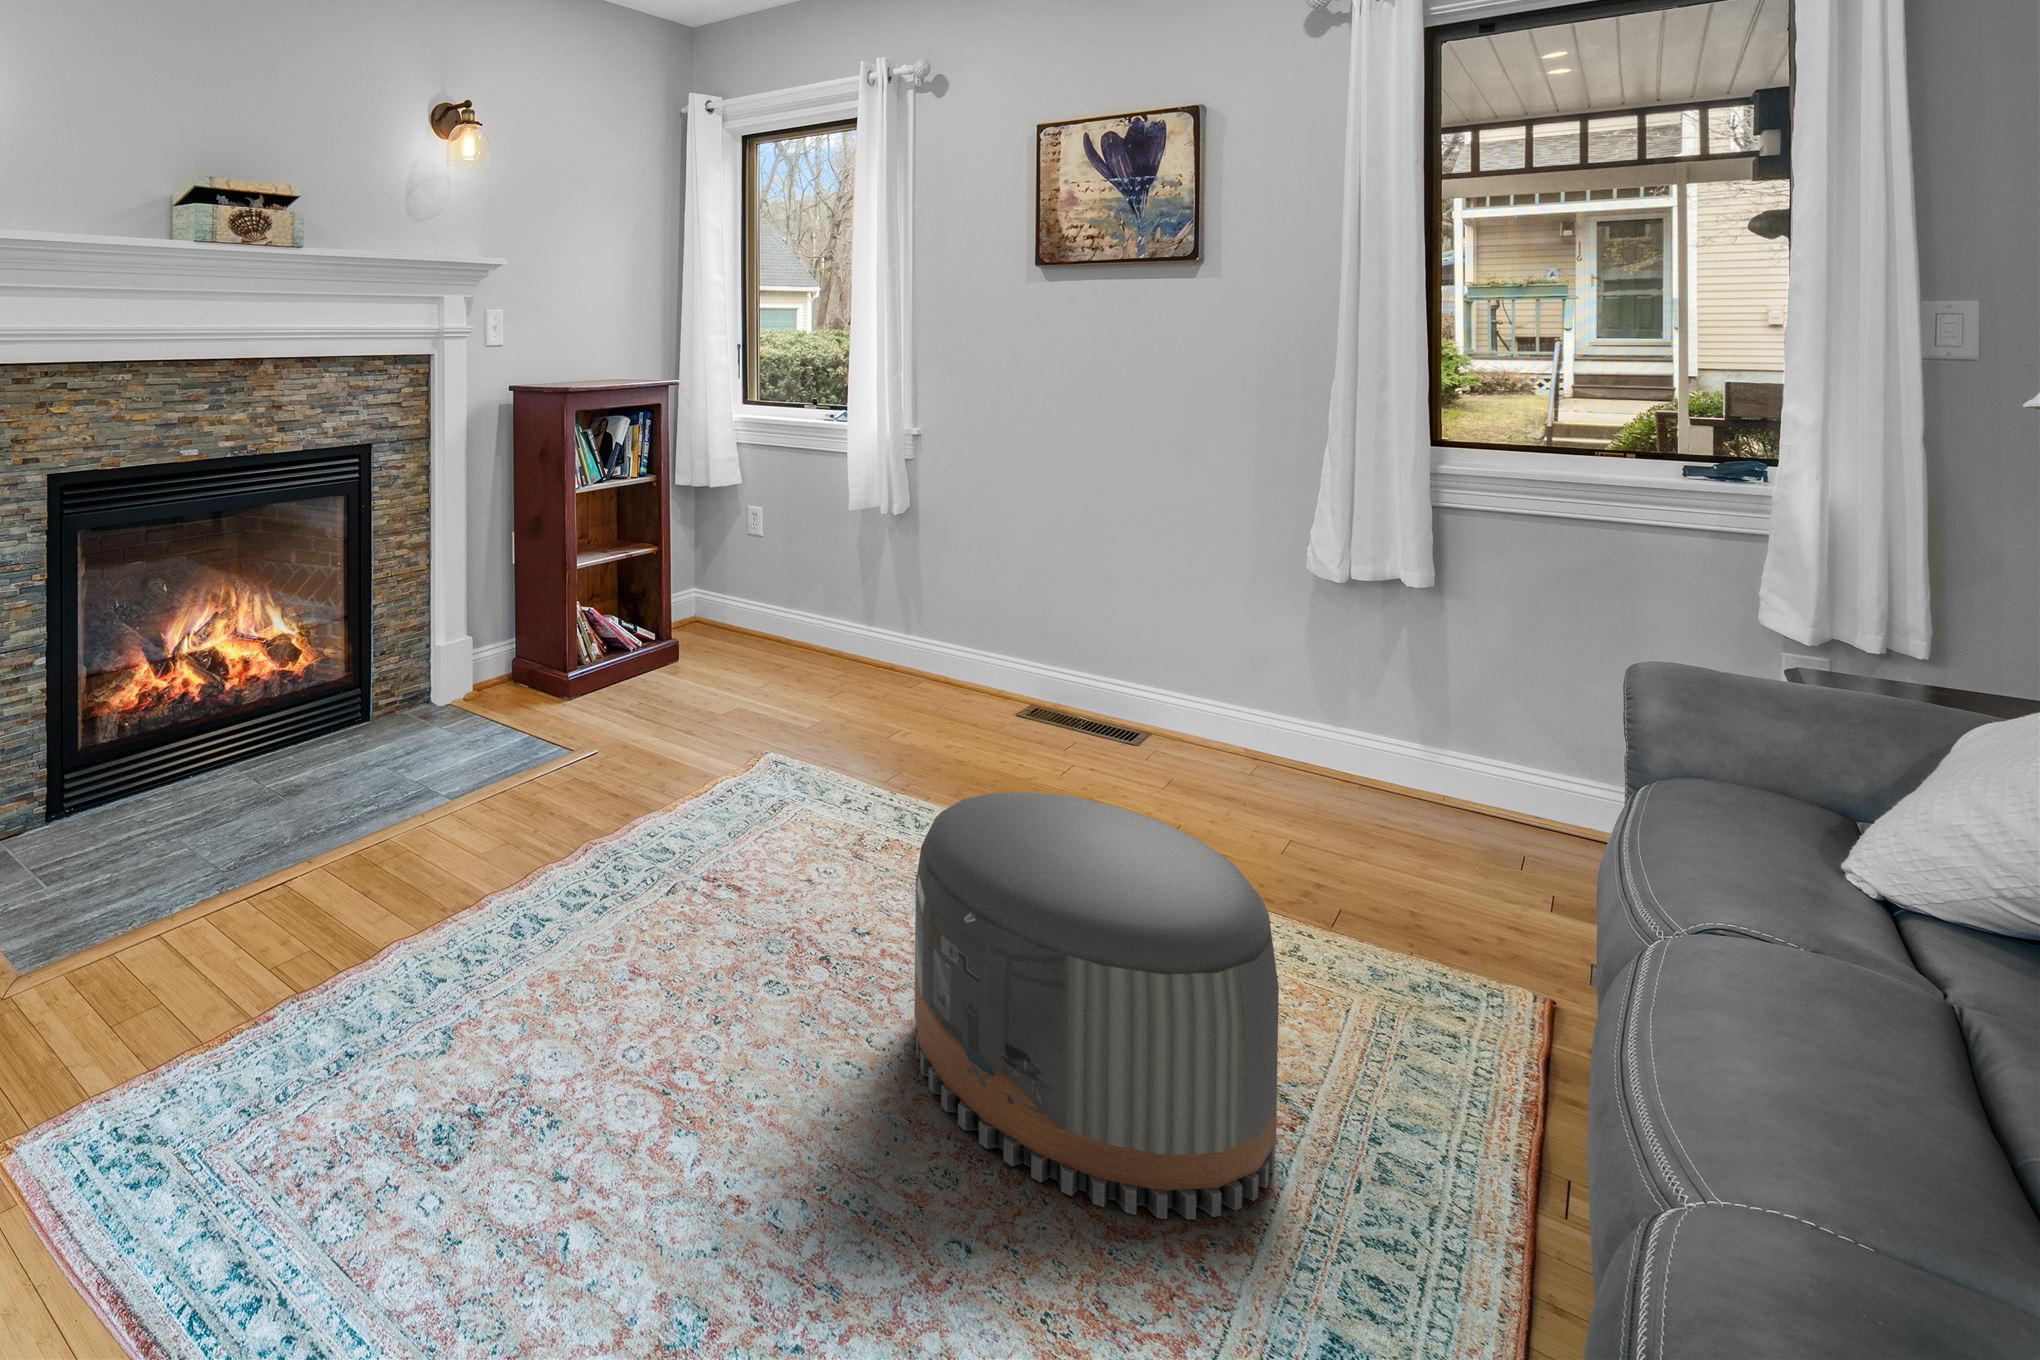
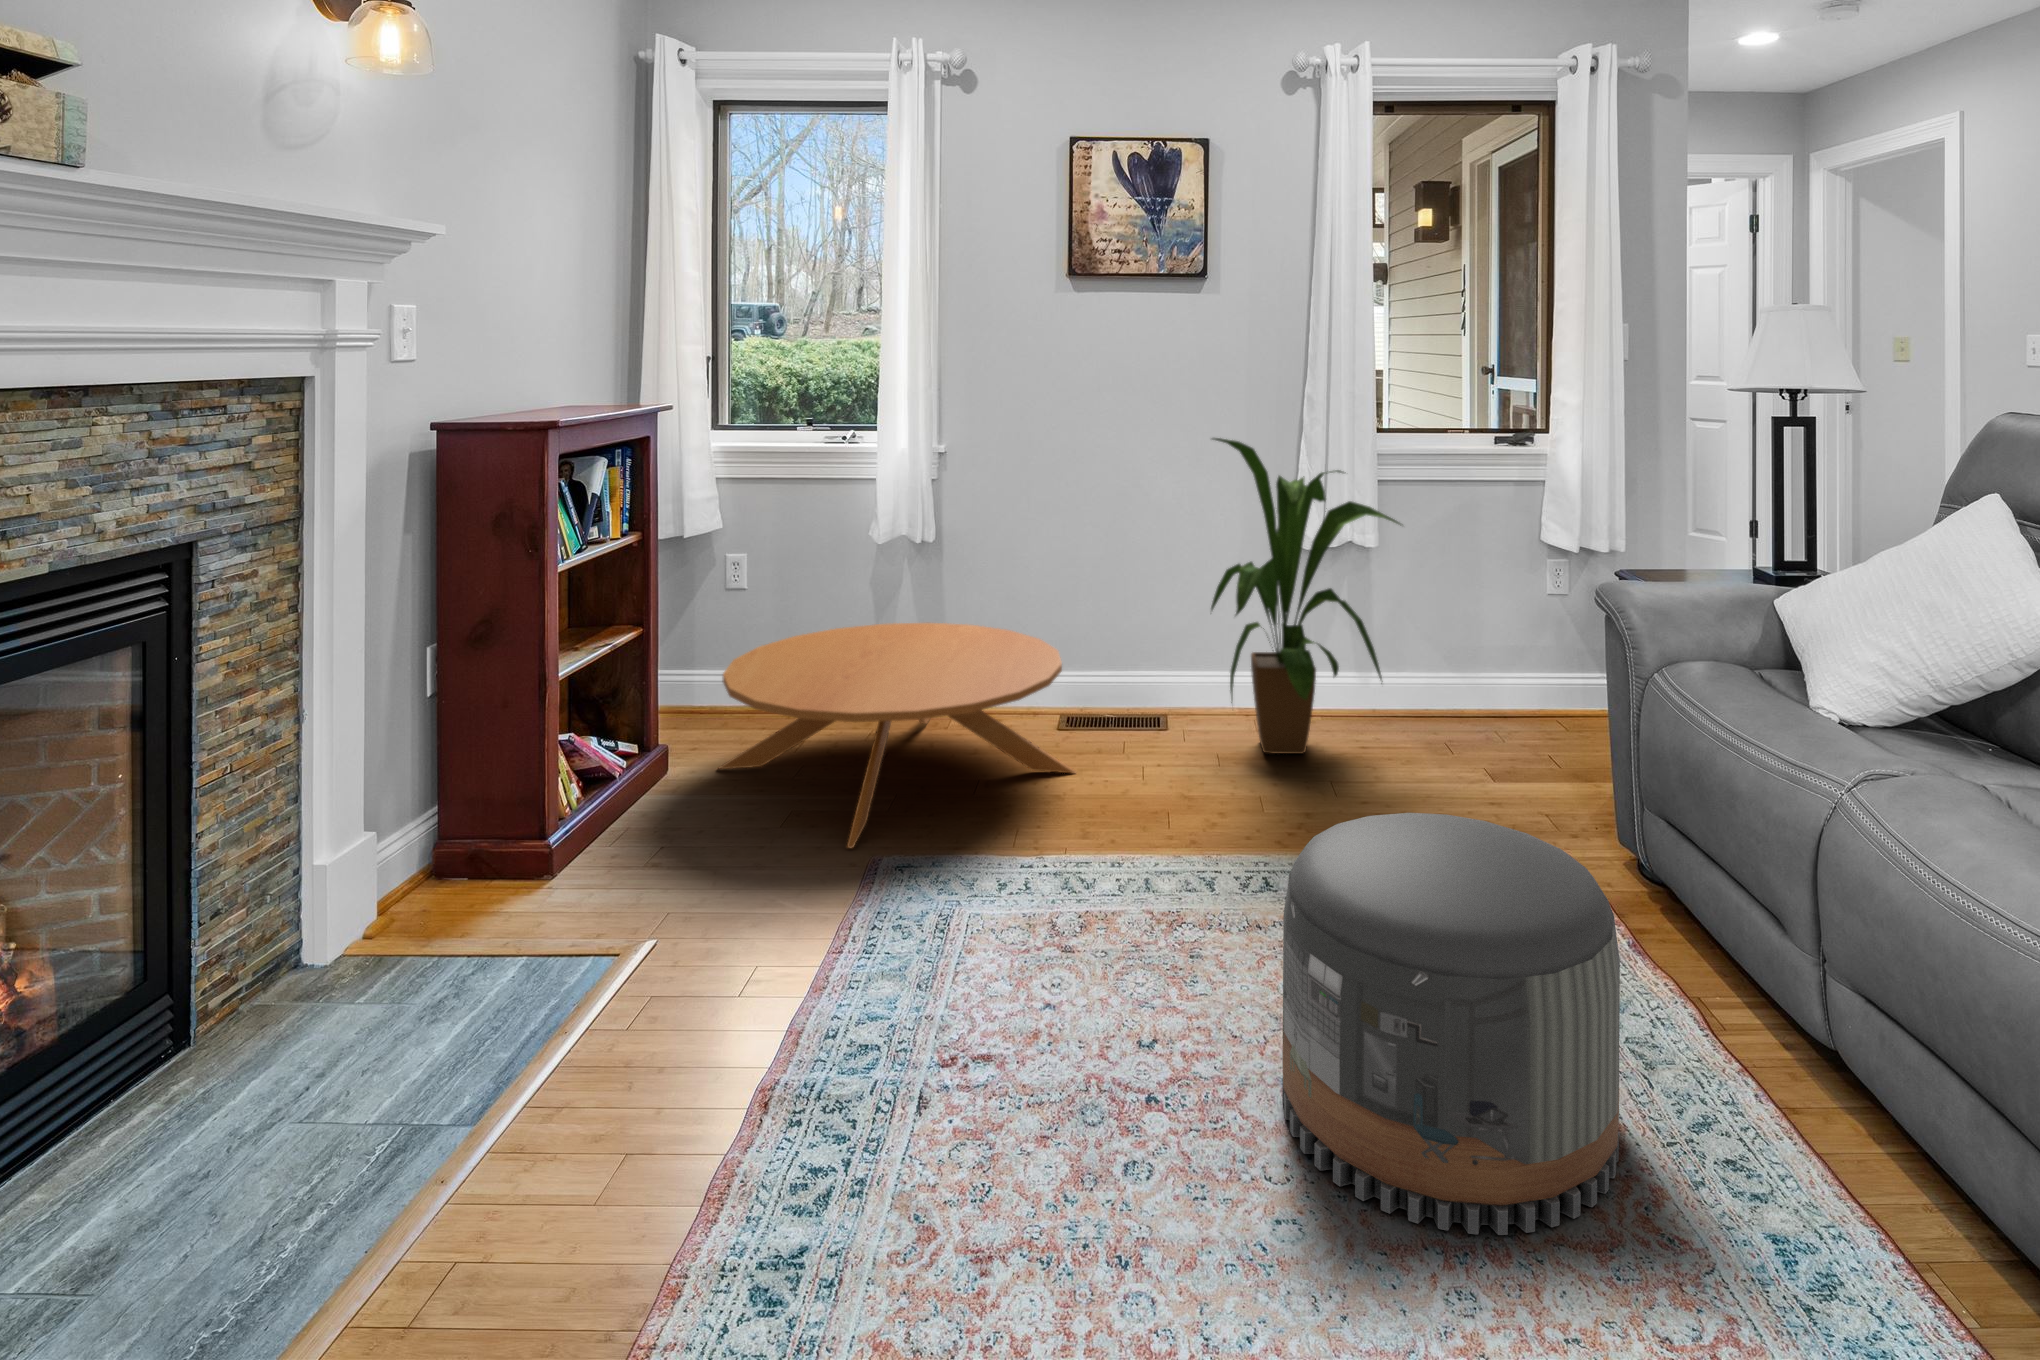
house plant: none [1148,427,1445,775] -> present [1211,438,1400,754]
coffee table: none [705,561,999,726] -> present [719,623,1076,848]

